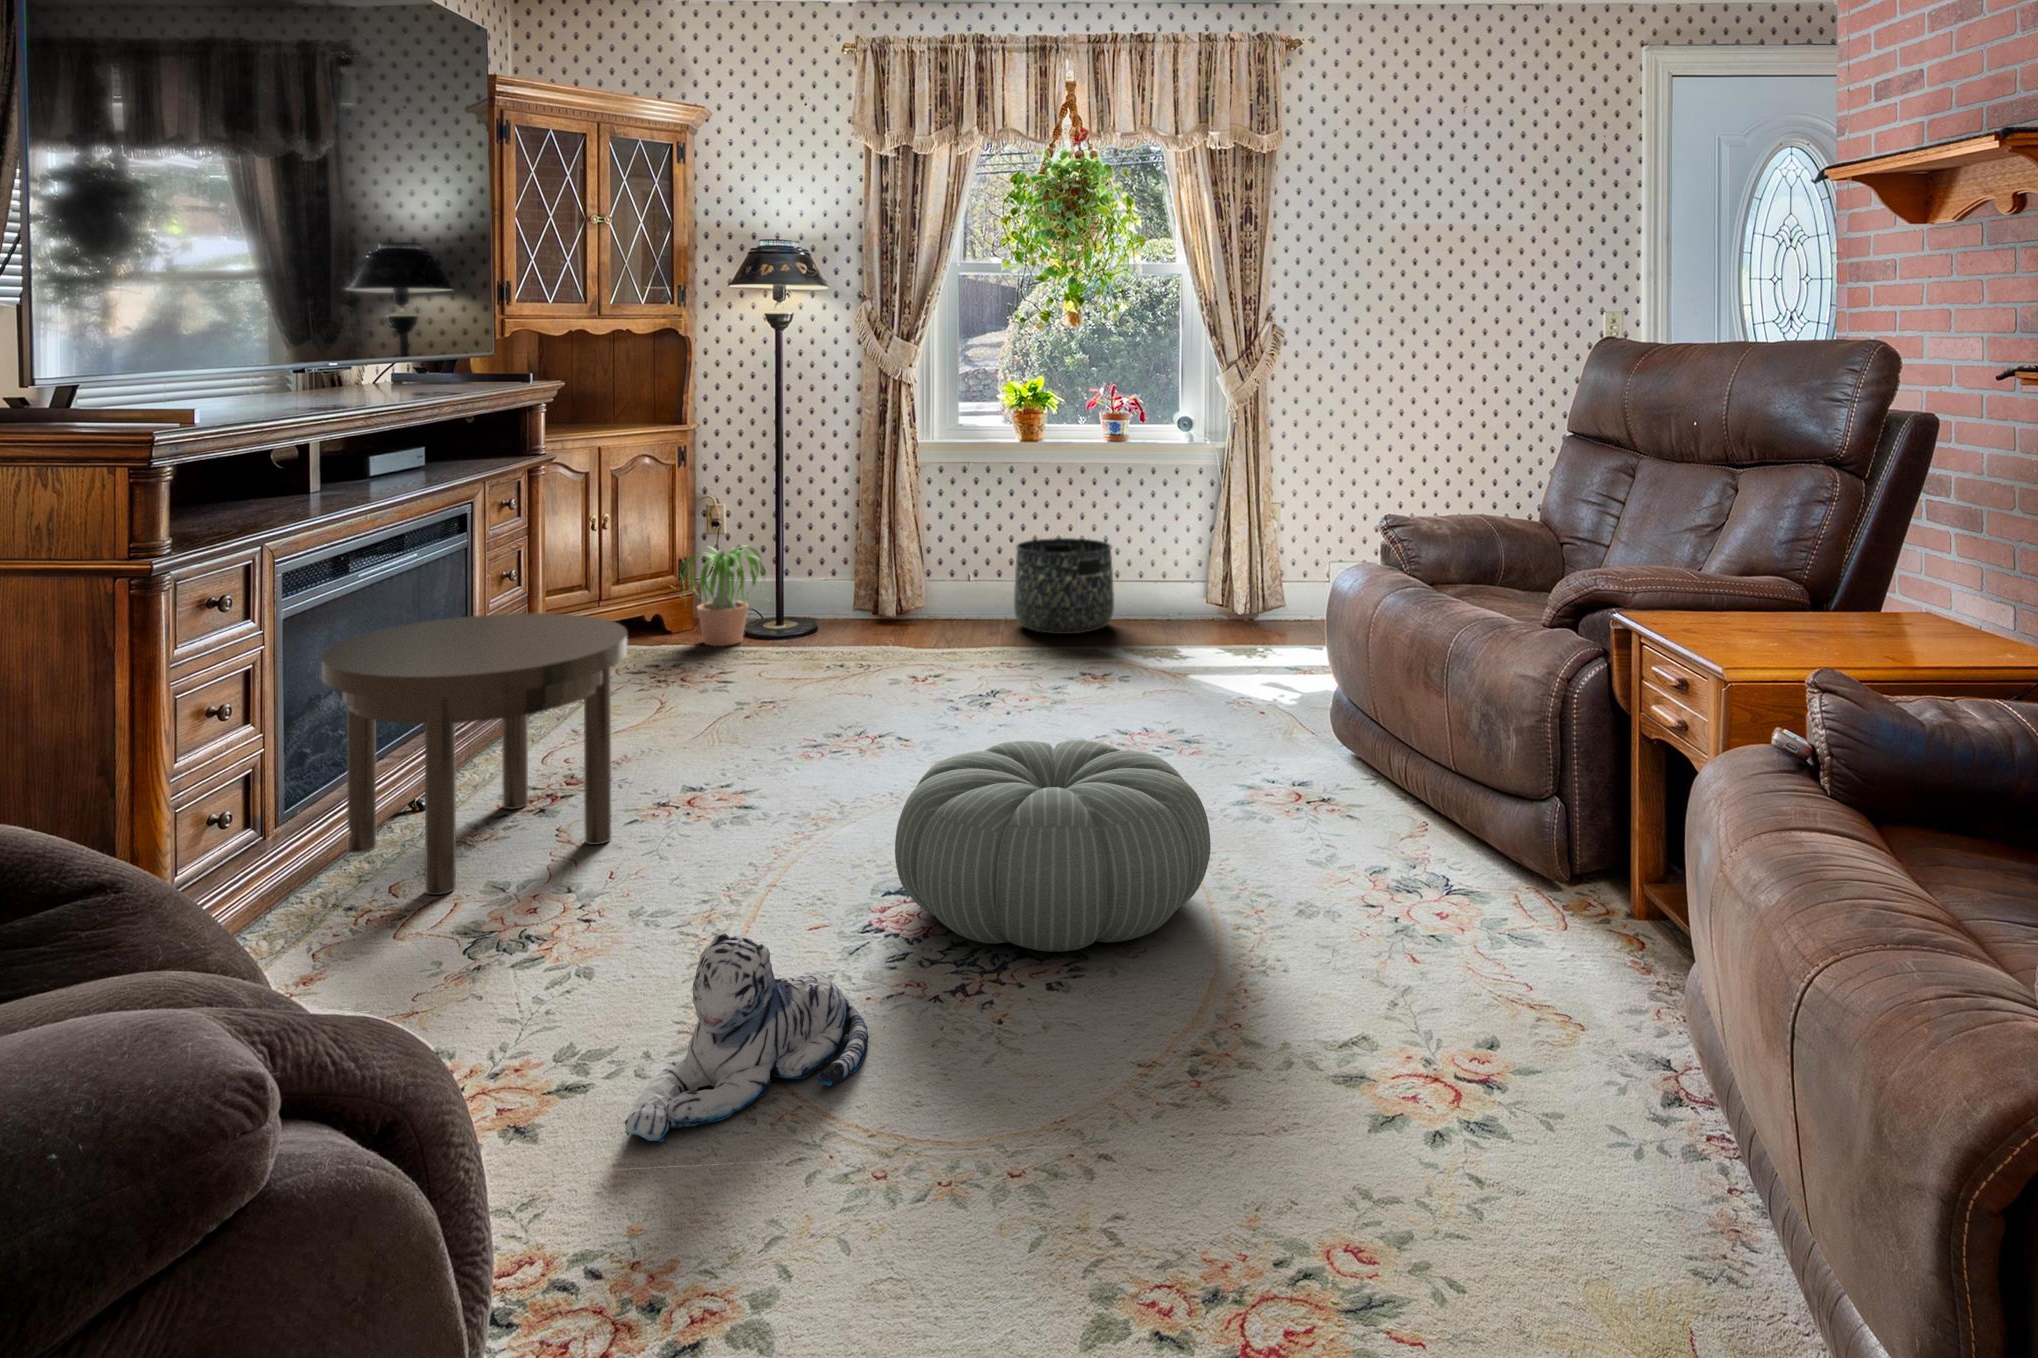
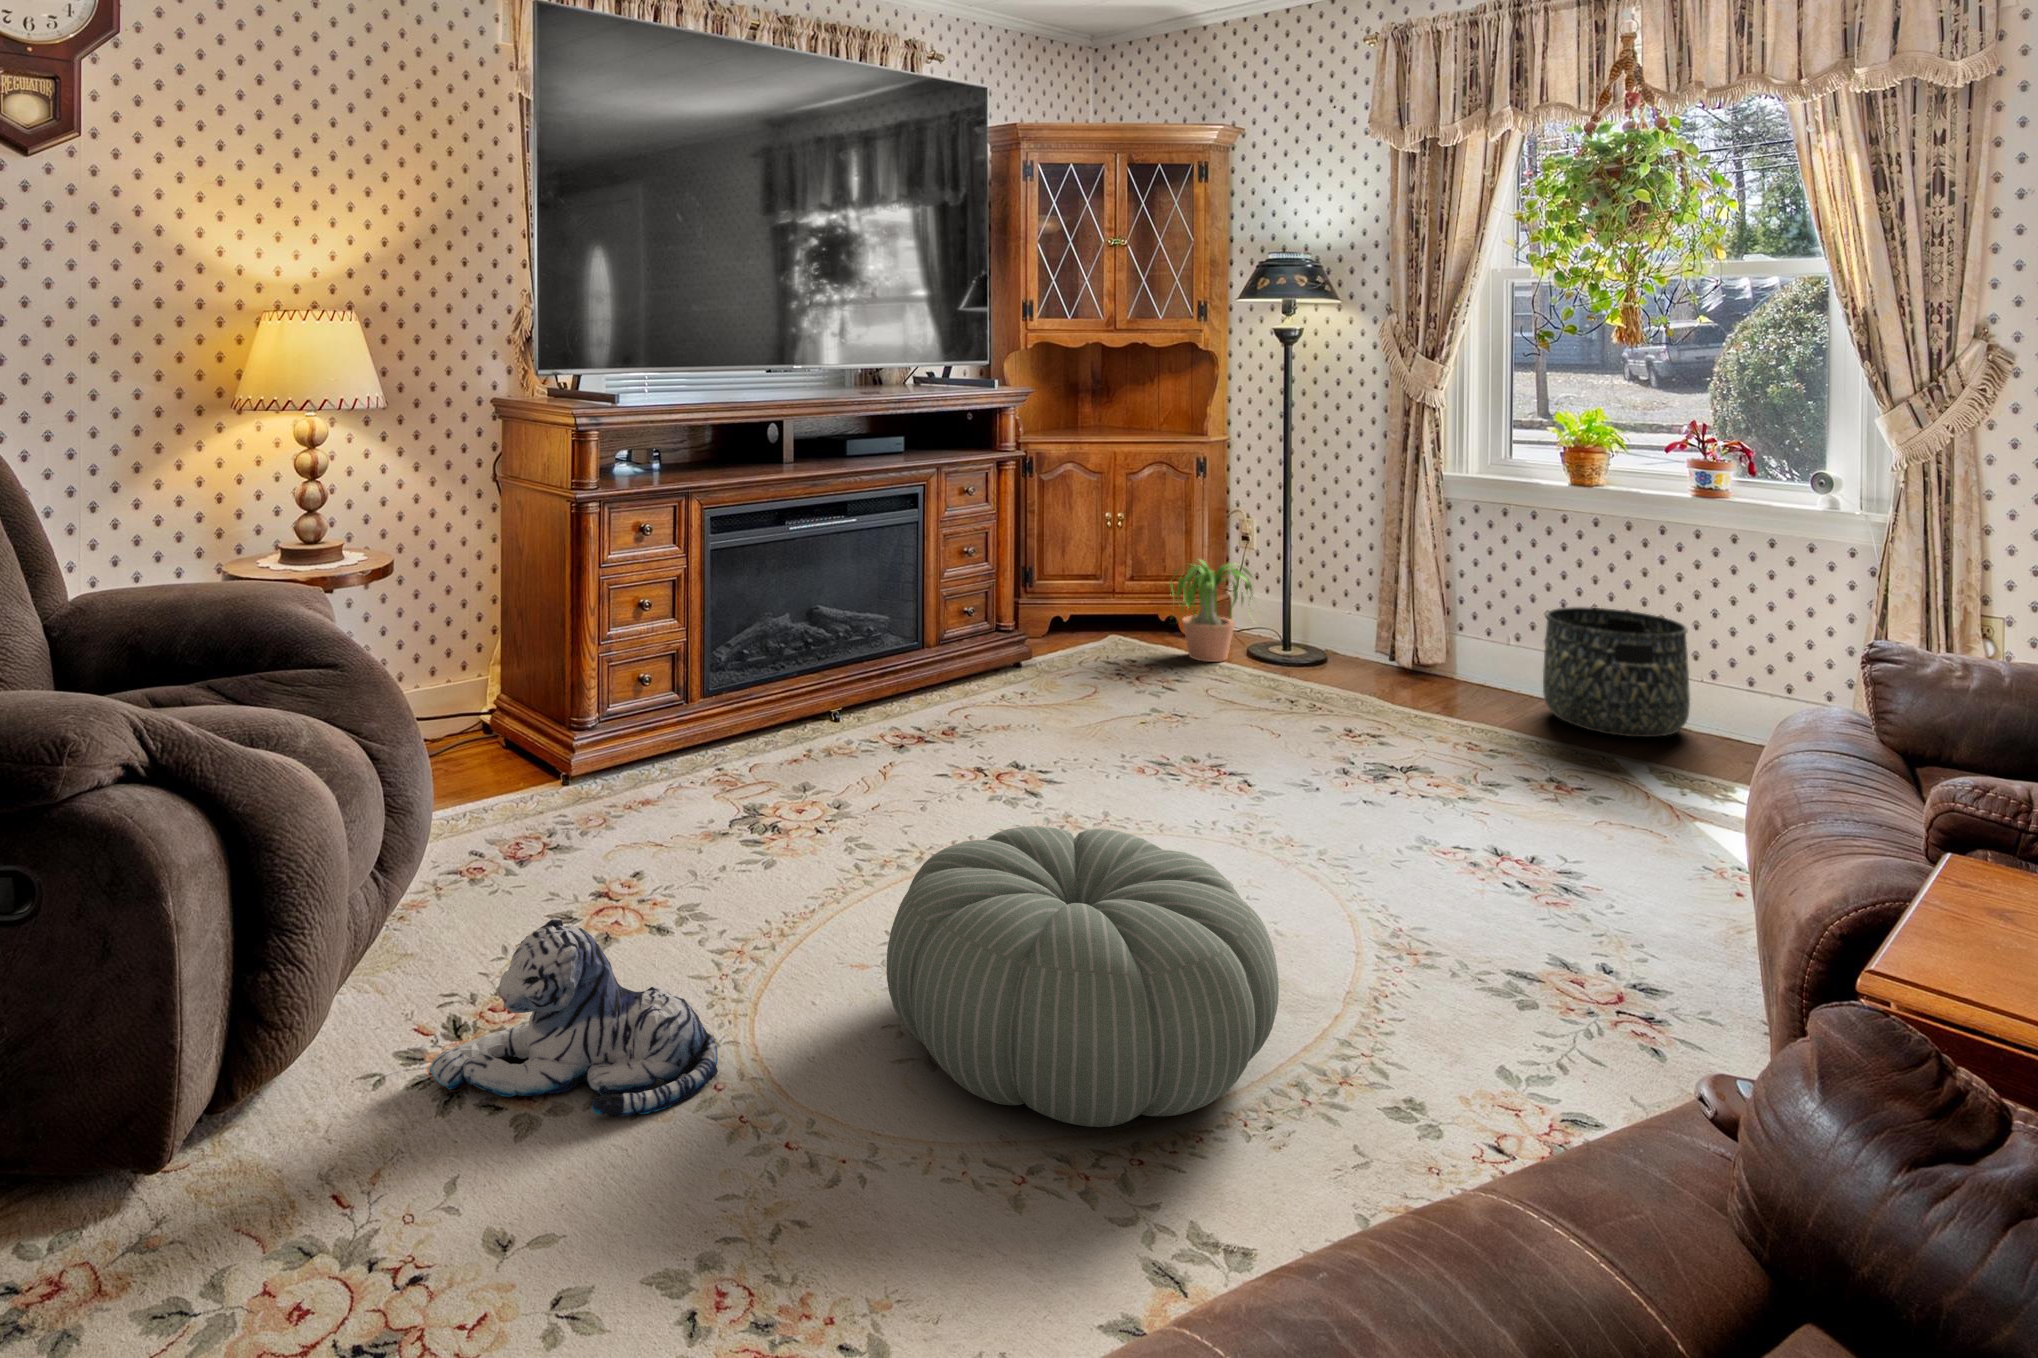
side table: present [321,613,628,895] -> none [638,585,883,815]

